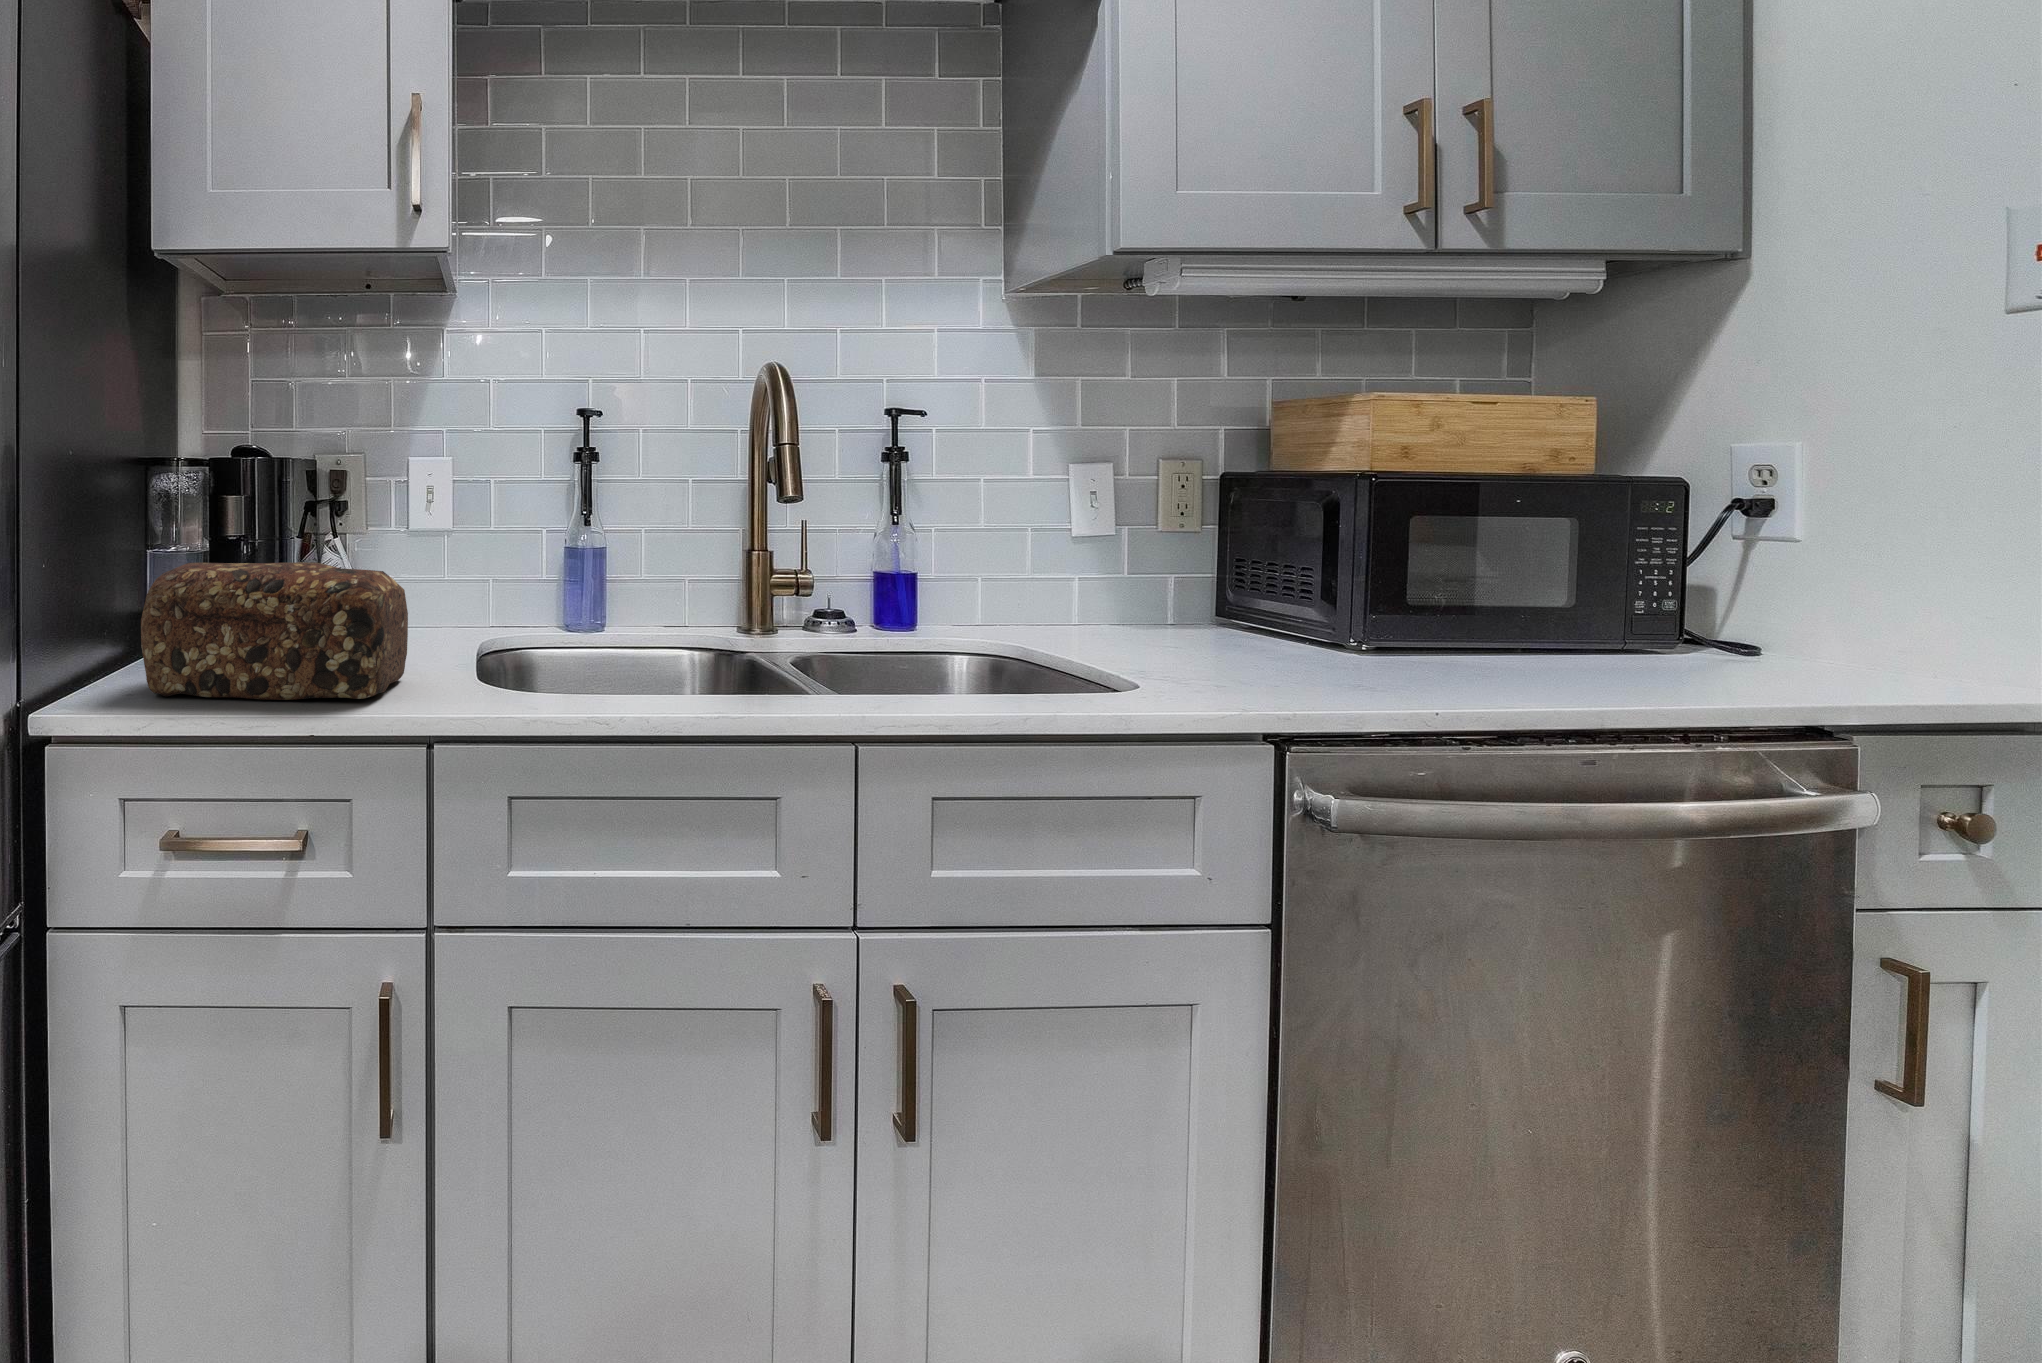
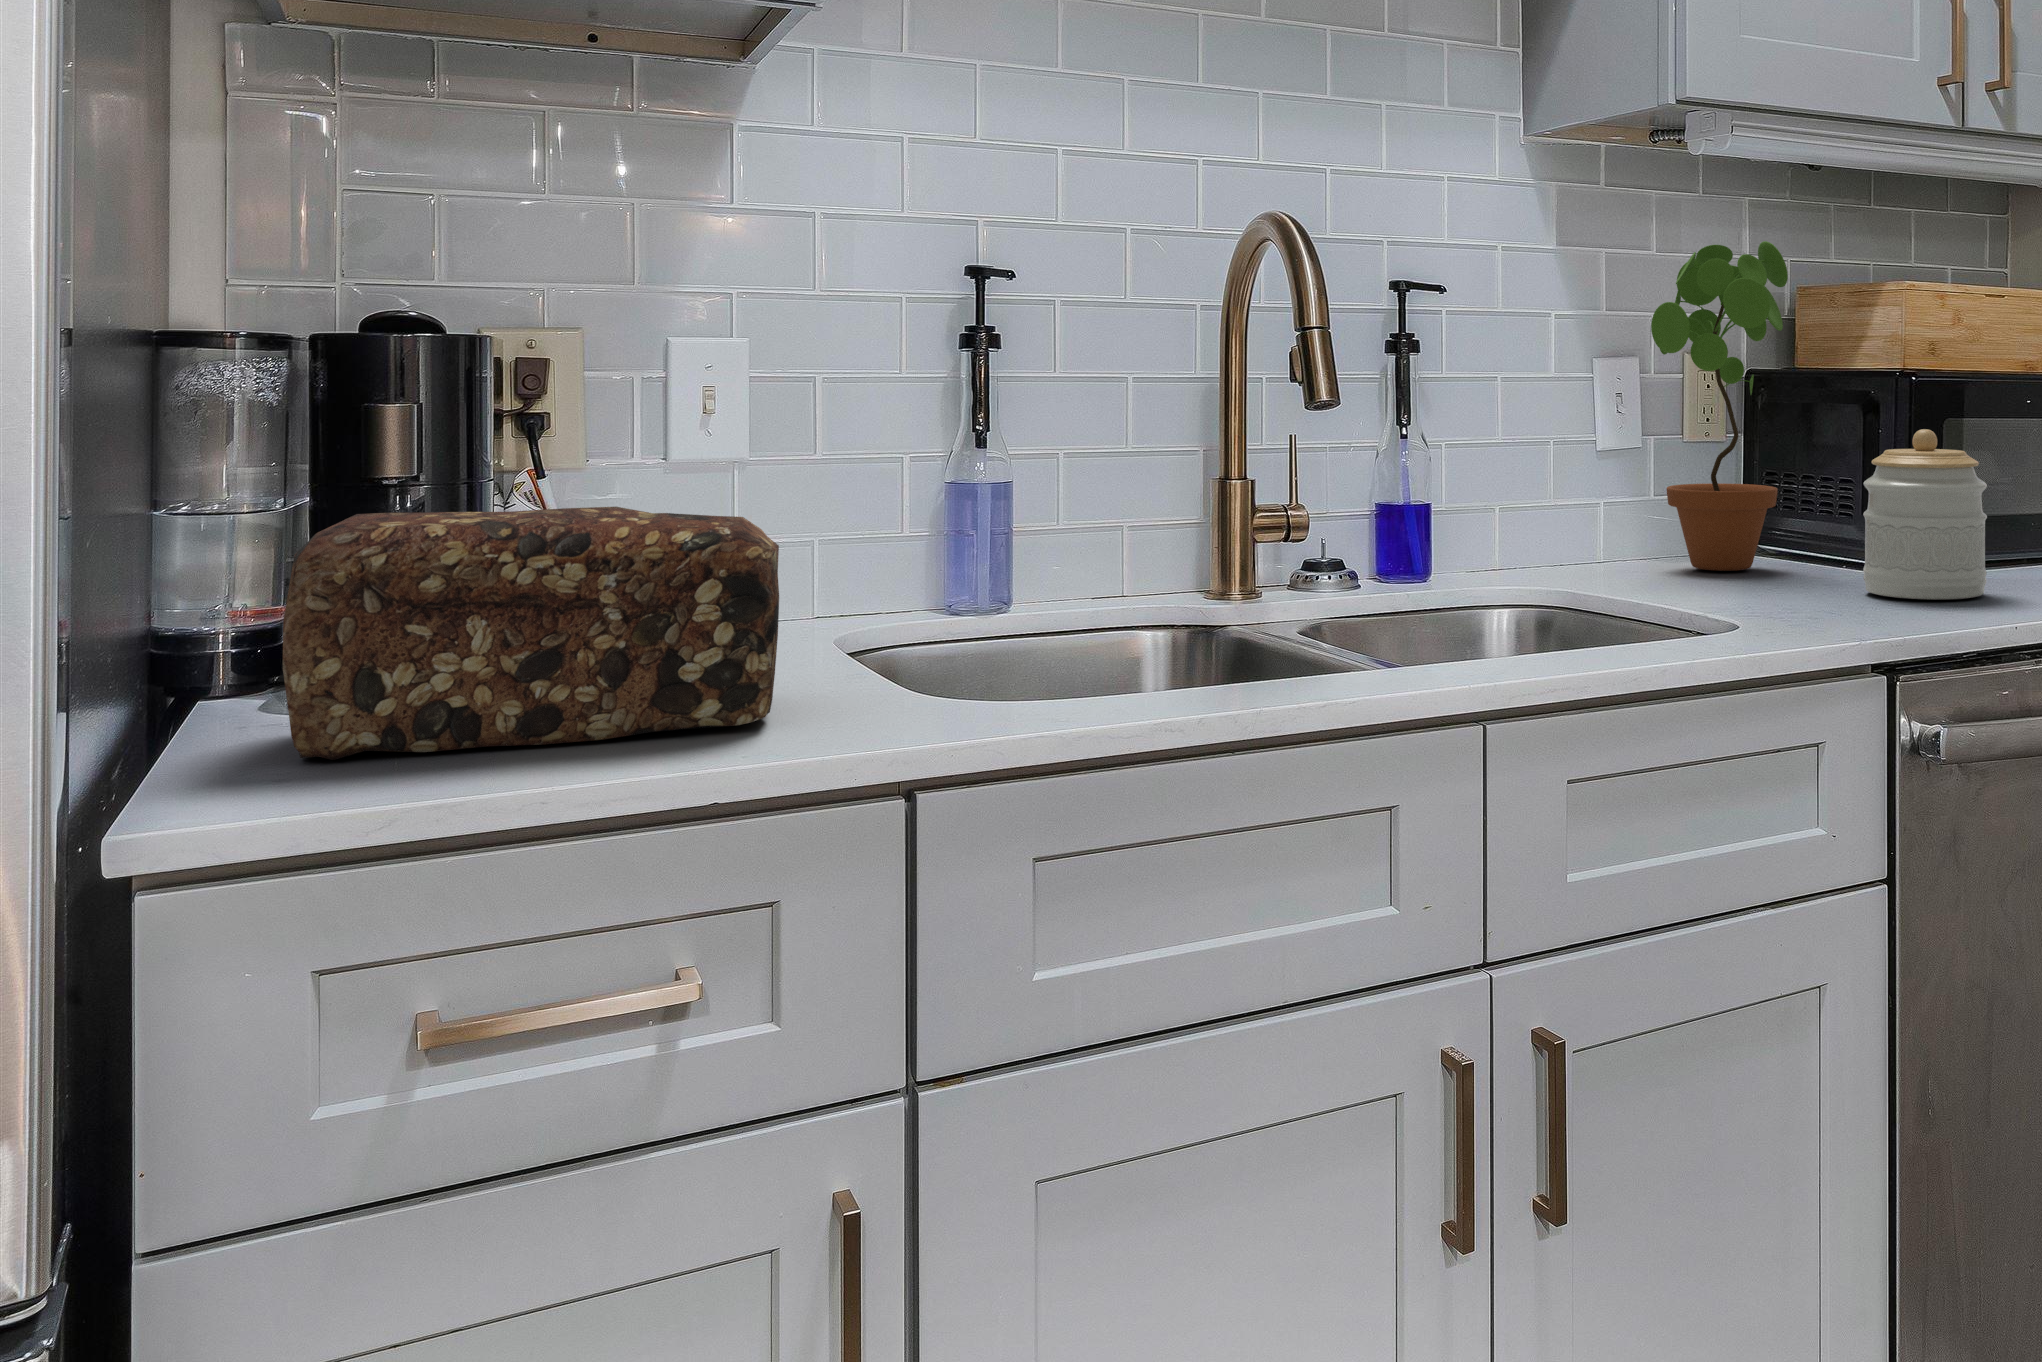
potted plant: none [1108,364,1243,636] -> present [1651,241,1788,571]
jar: none [1293,528,1429,683] -> present [1863,429,1987,600]

